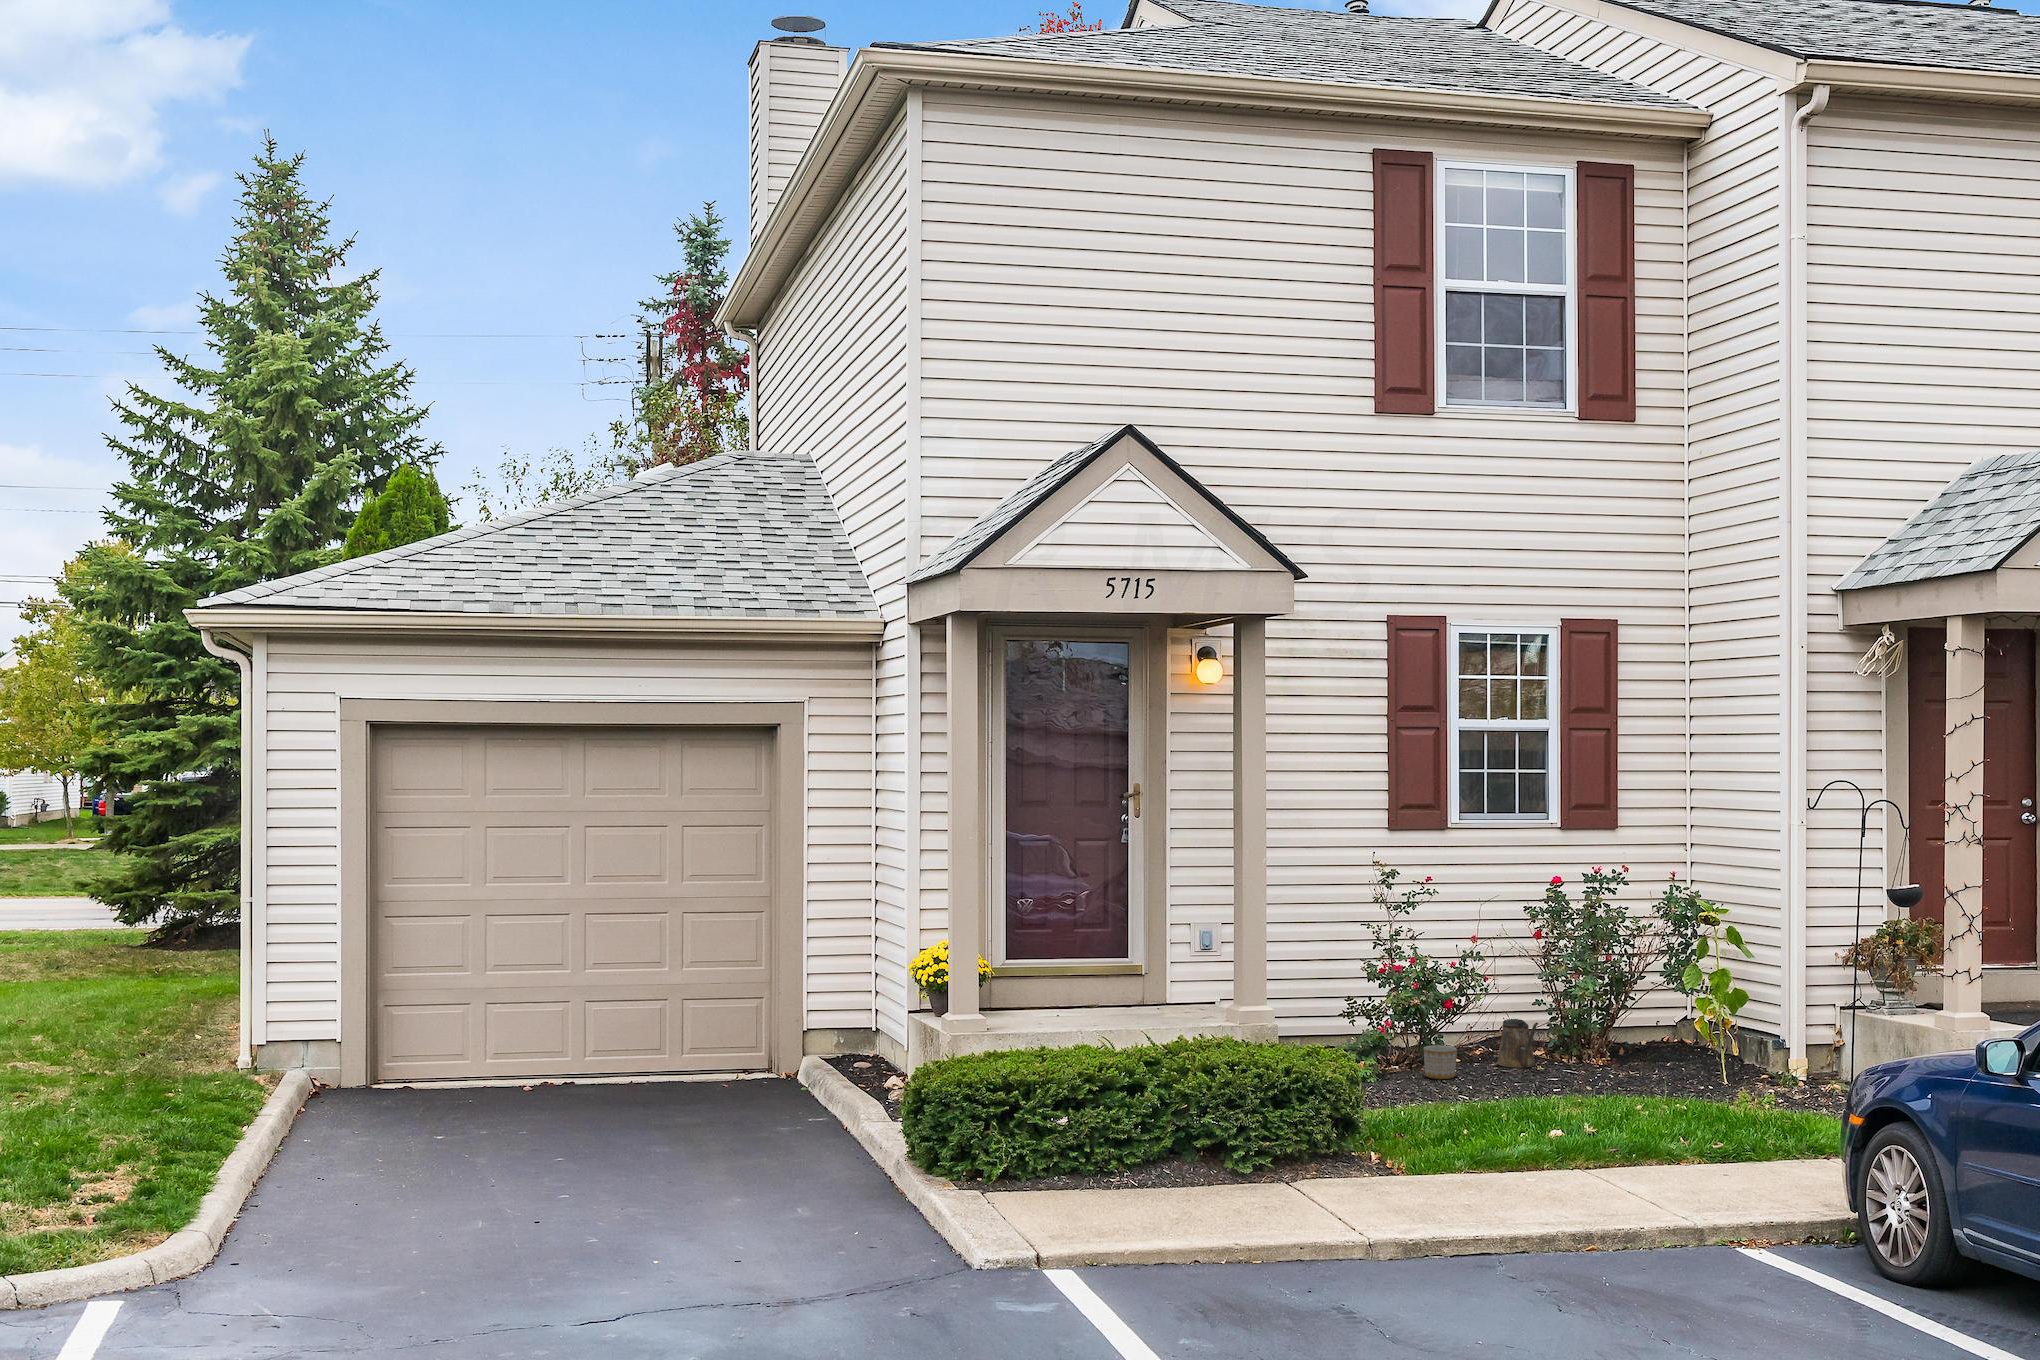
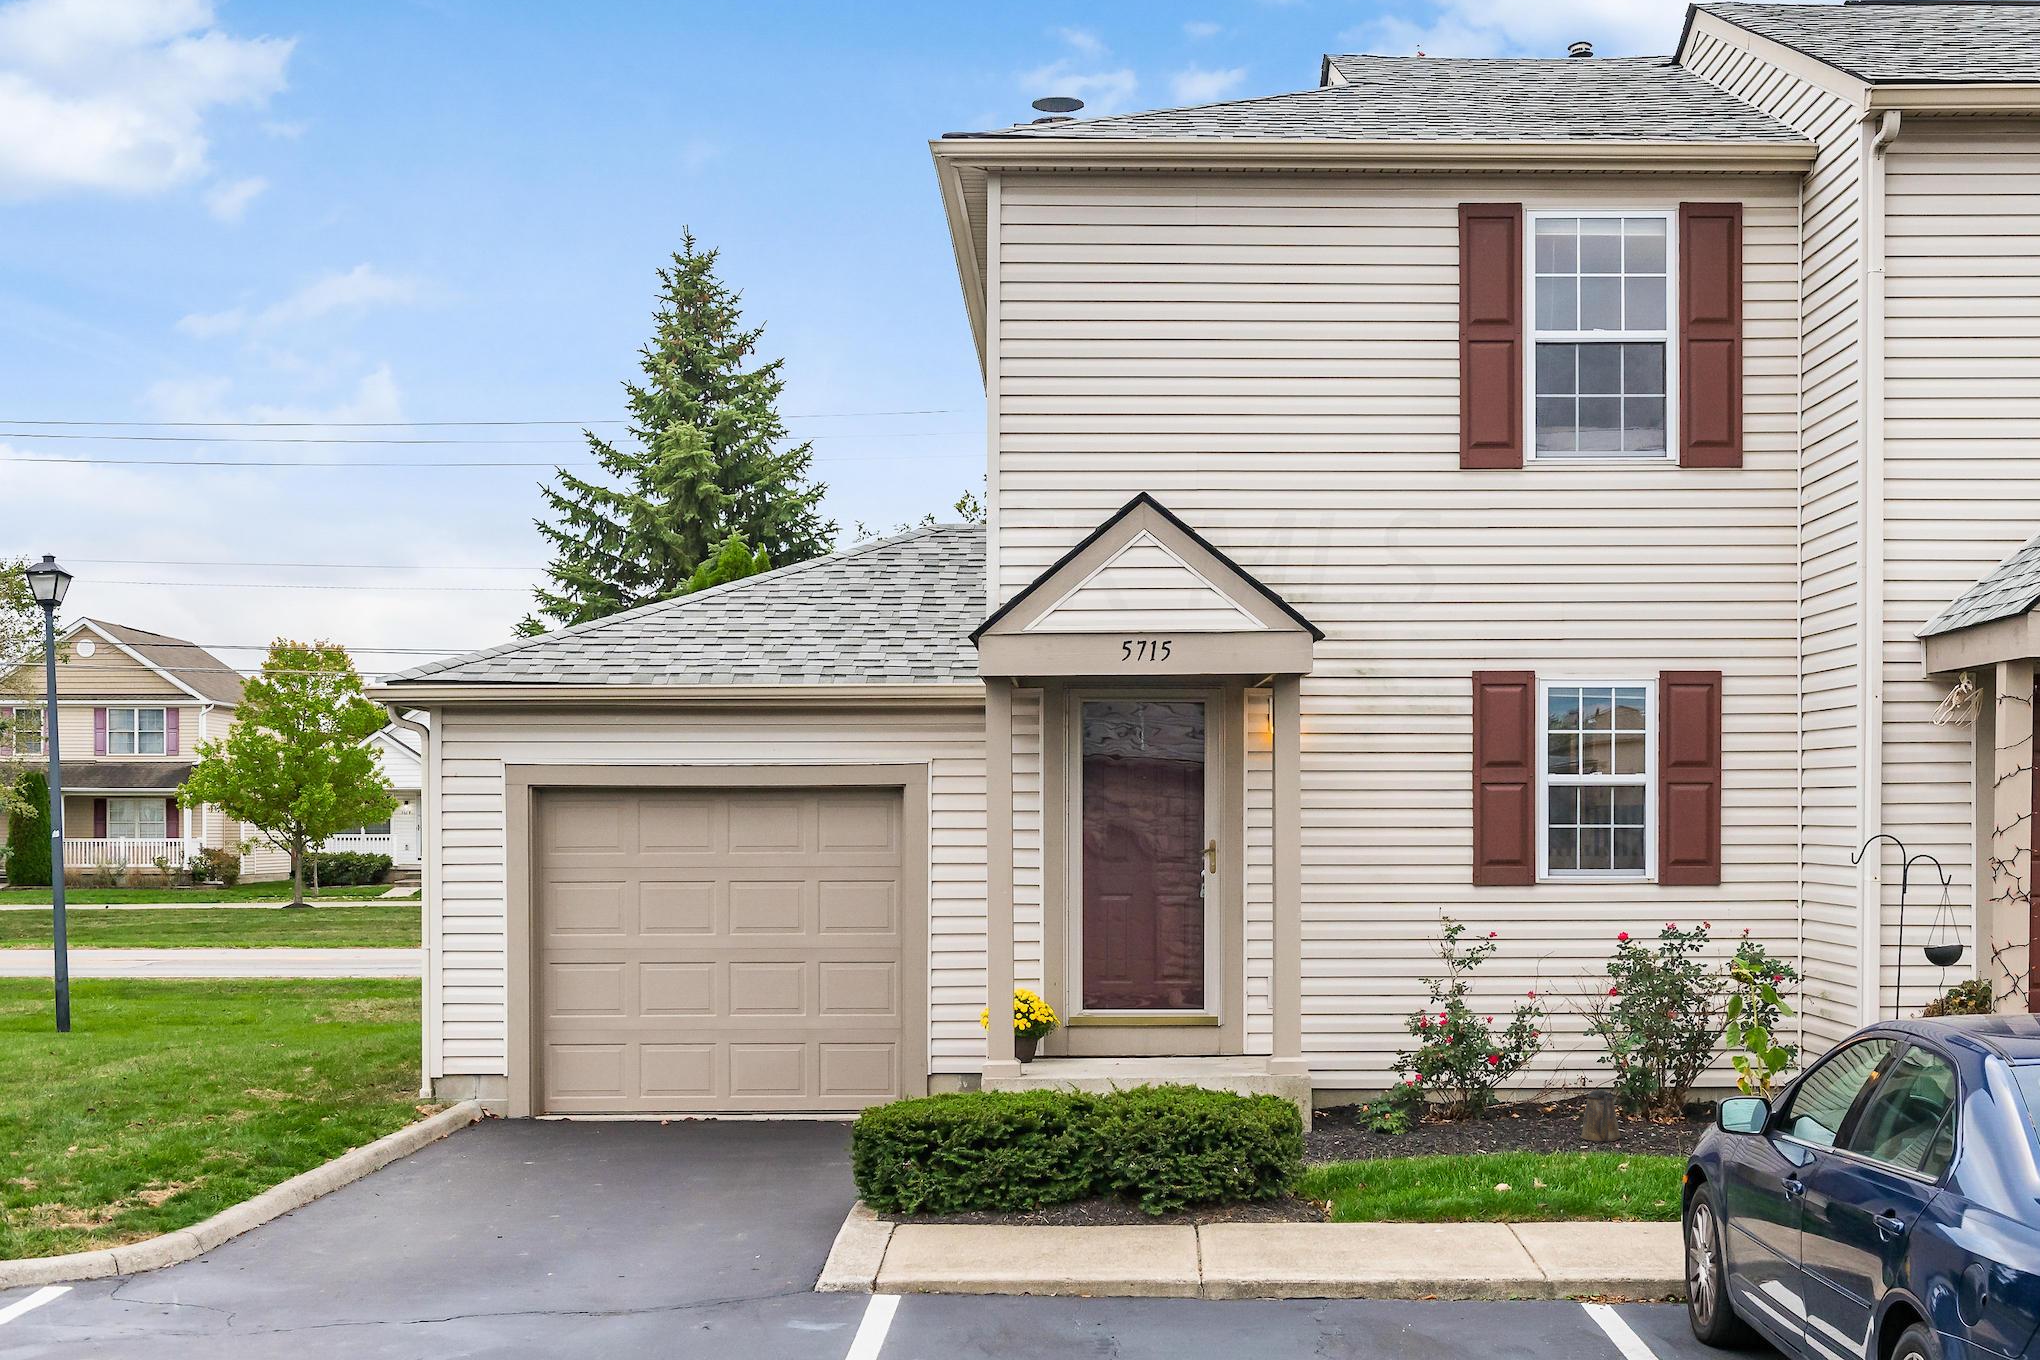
planter: present [1424,1045,1457,1079] -> none [1485,1114,1520,1148]

